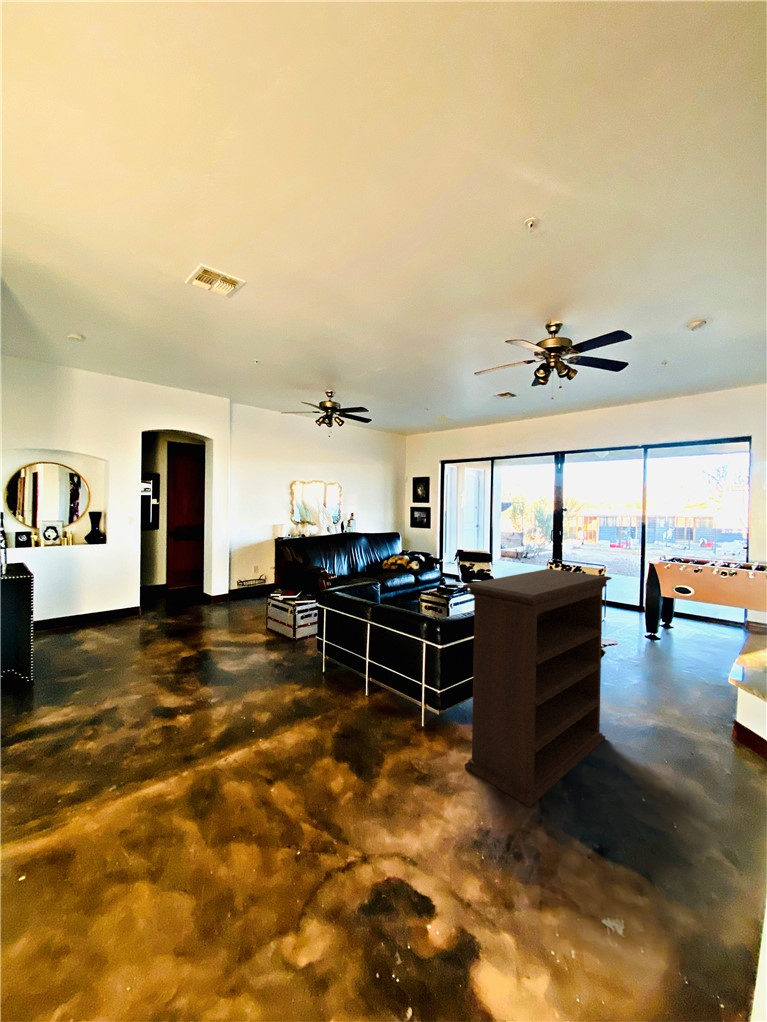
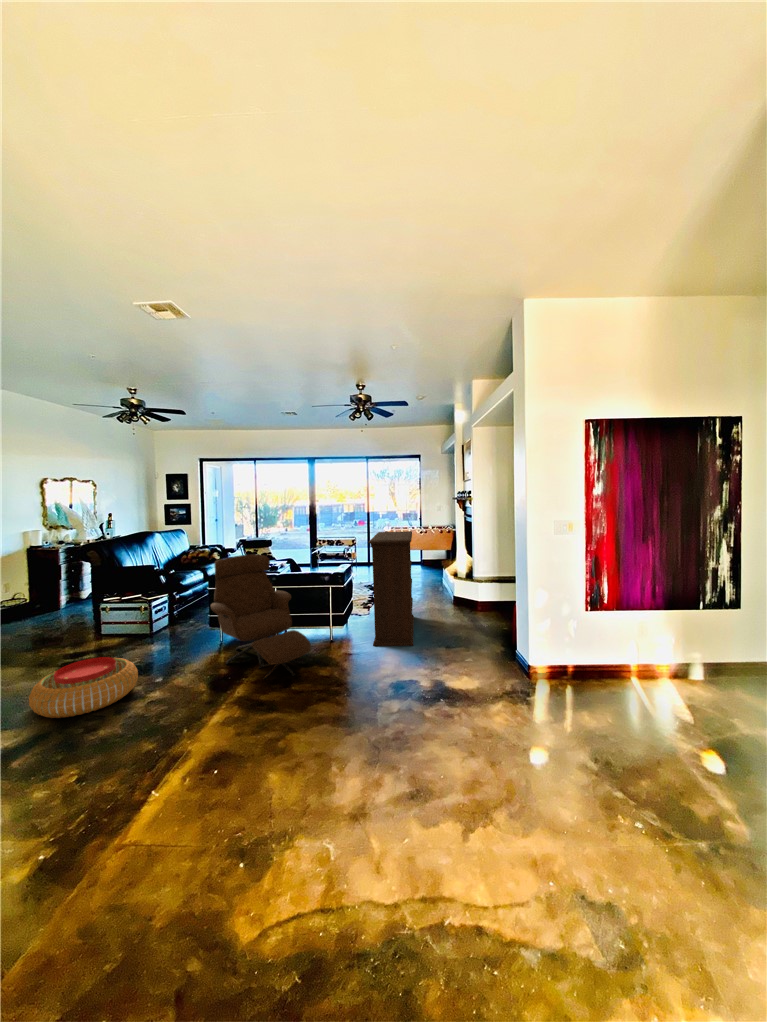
lounge chair: none [272,573,379,764] -> present [211,554,311,679]
pouf: none [114,652,211,709] -> present [29,657,138,718]

